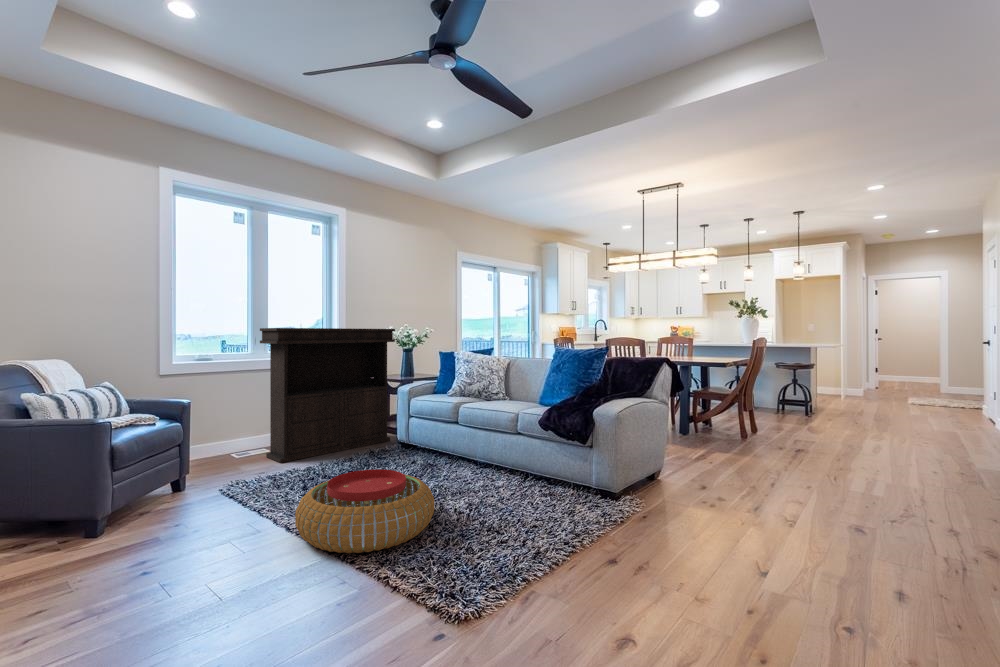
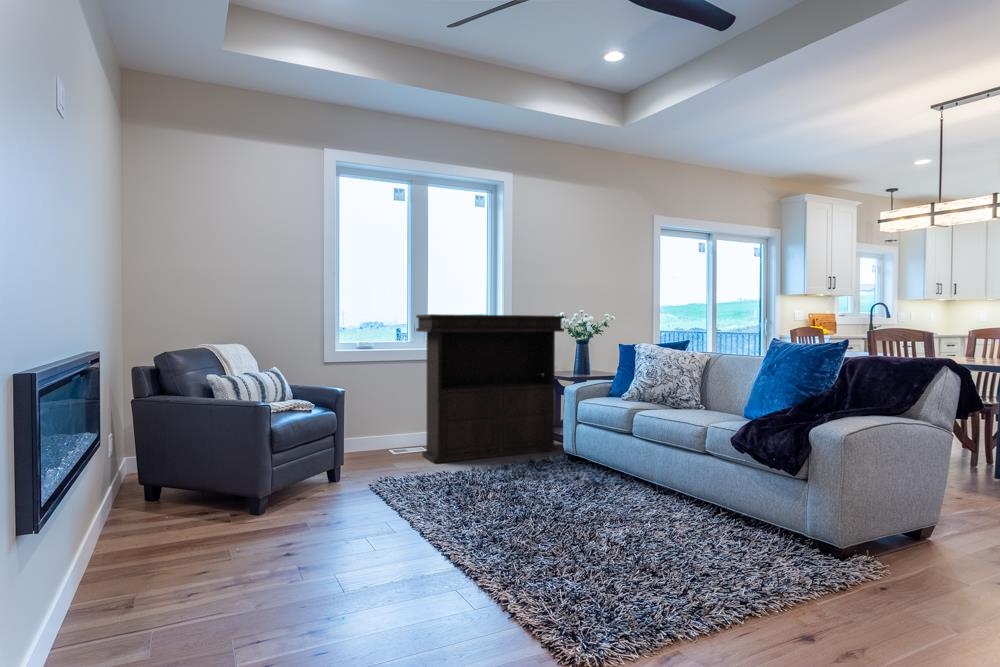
pouf: present [295,469,434,553] -> none [425,478,580,571]

